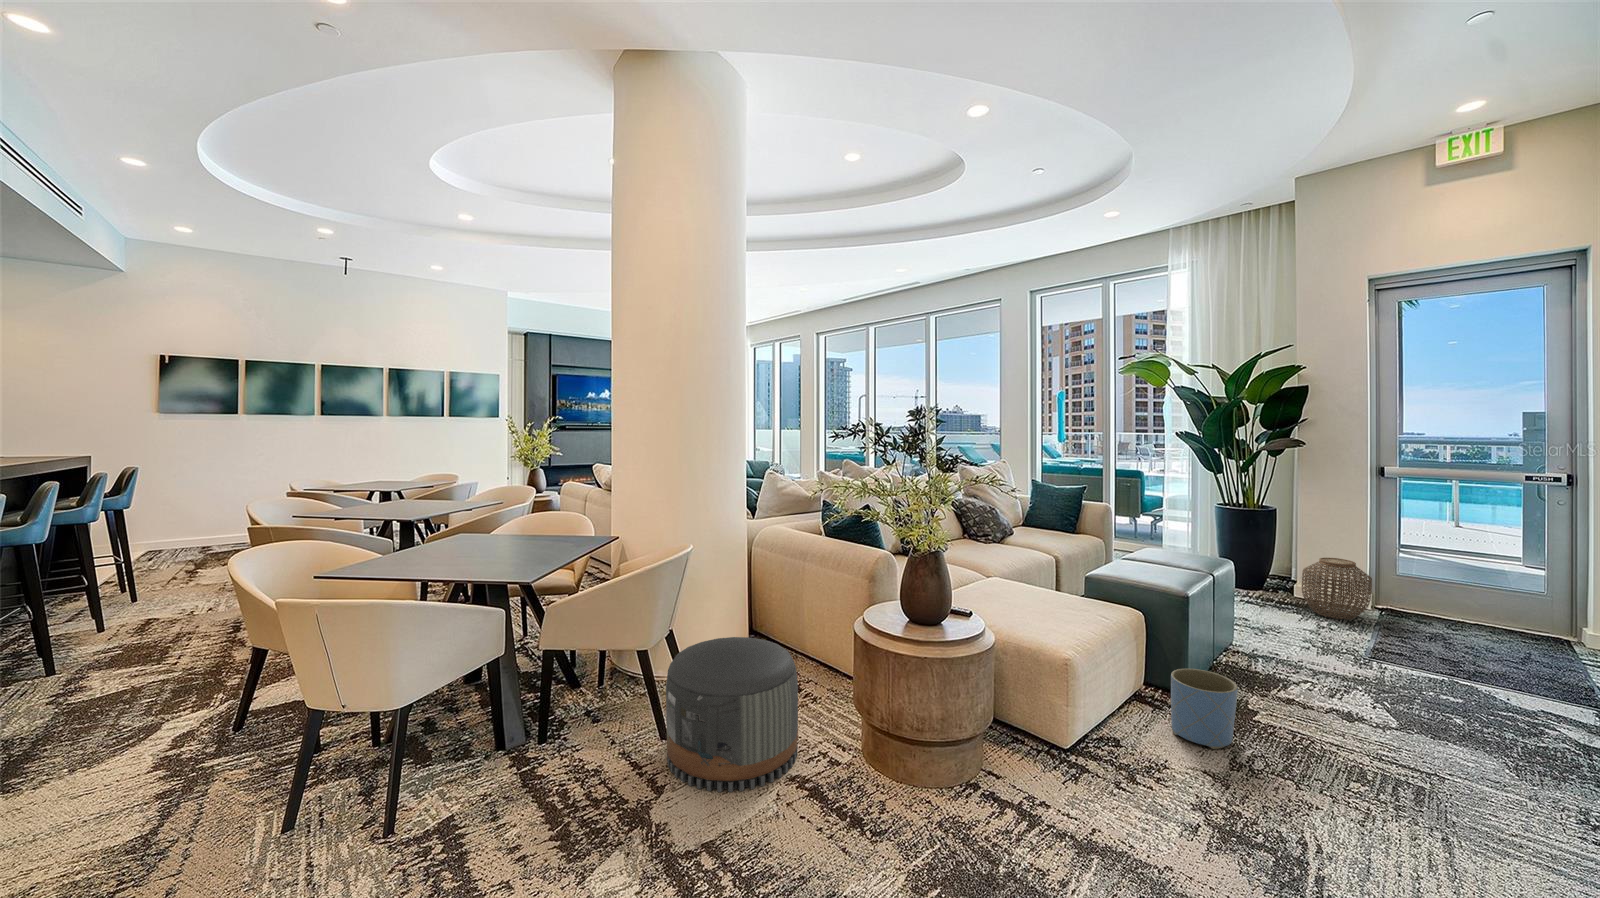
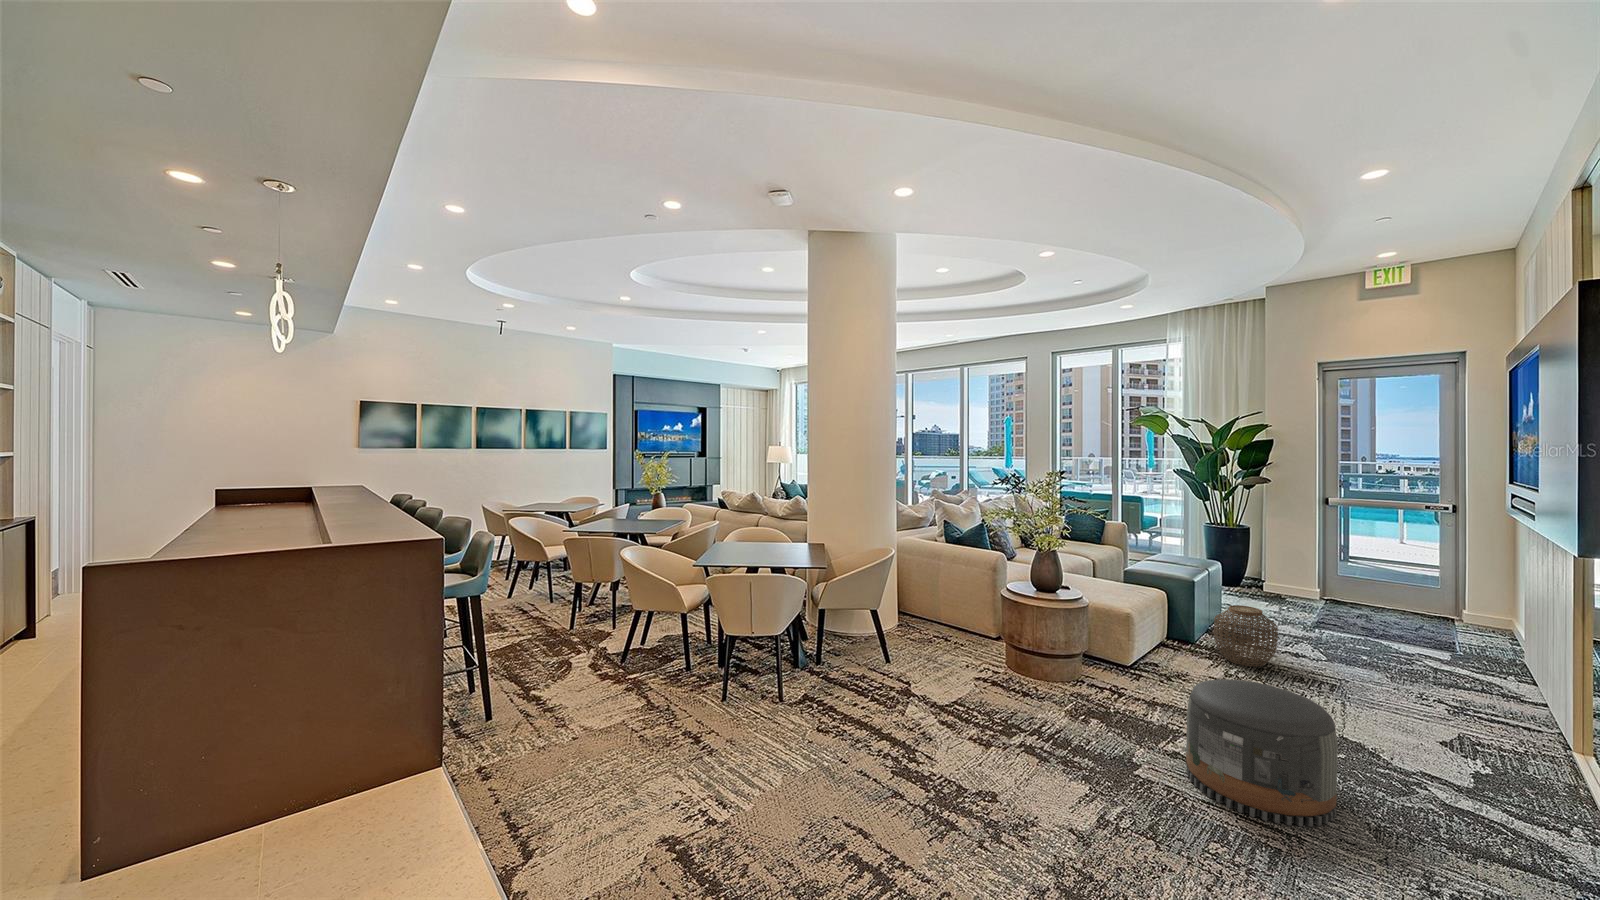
pouf: present [666,637,798,792] -> present [1186,679,1338,826]
planter: present [1171,669,1238,749] -> none [1050,724,1110,807]

